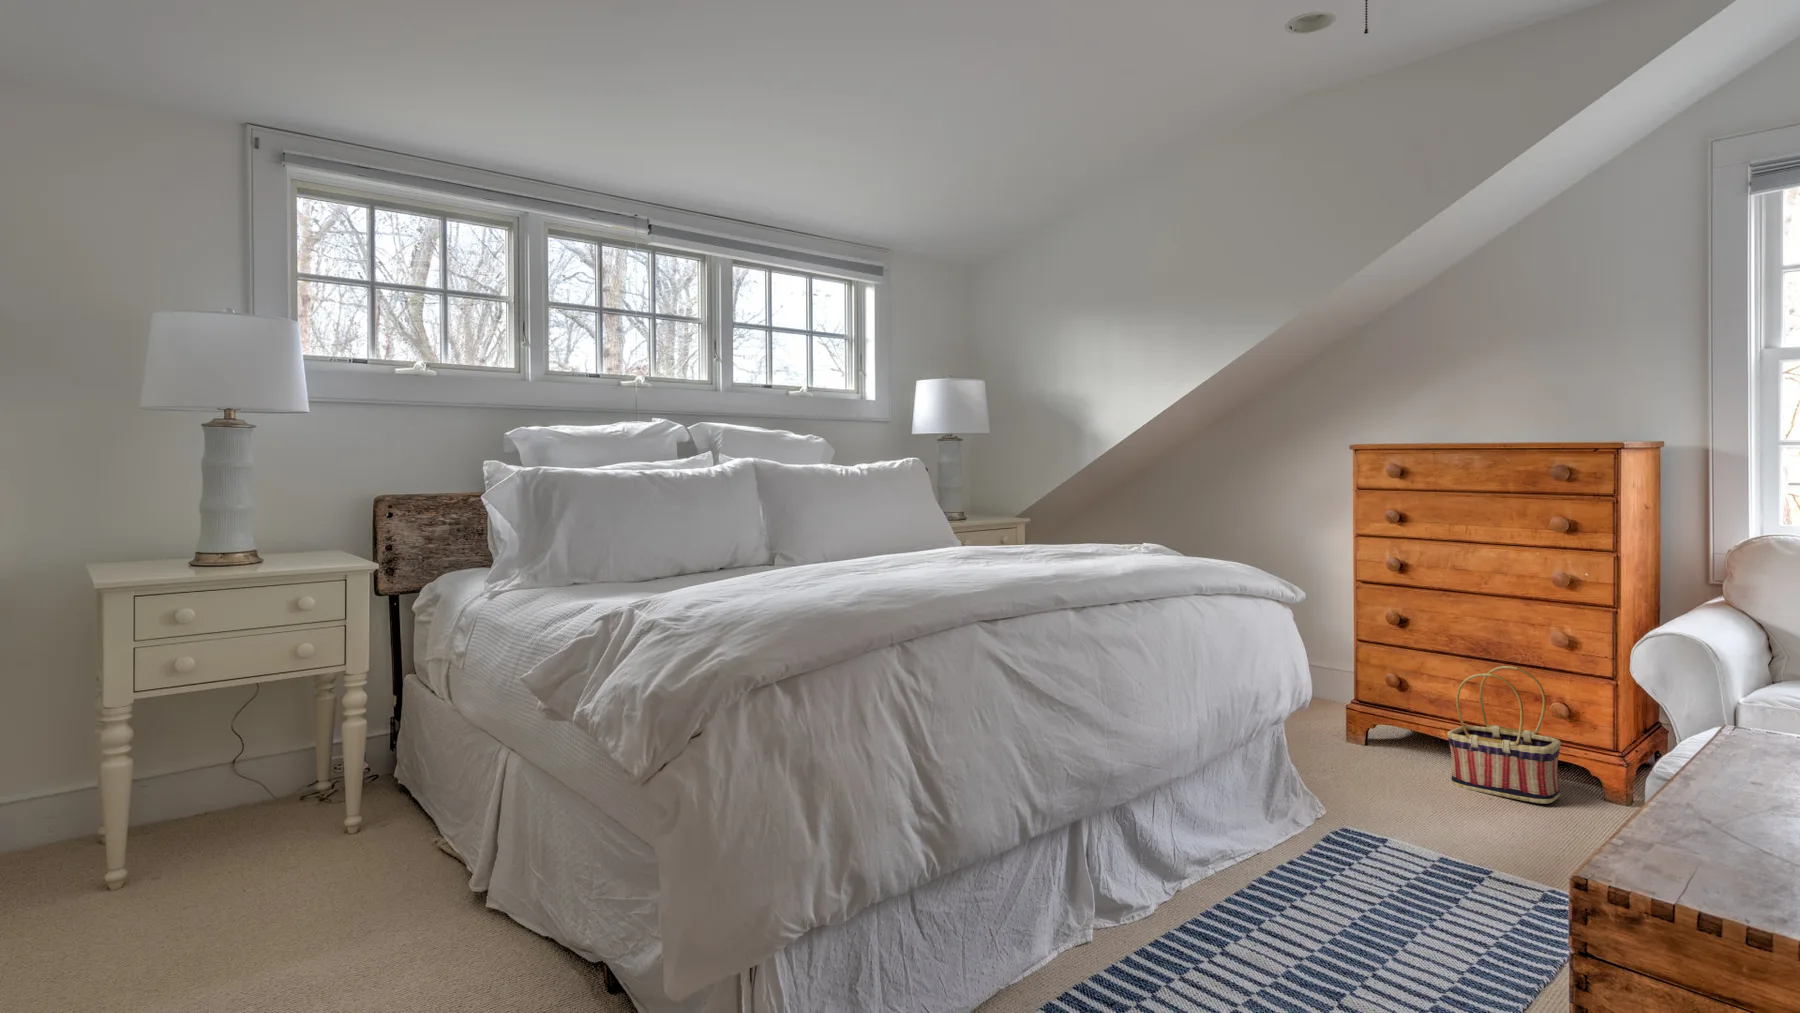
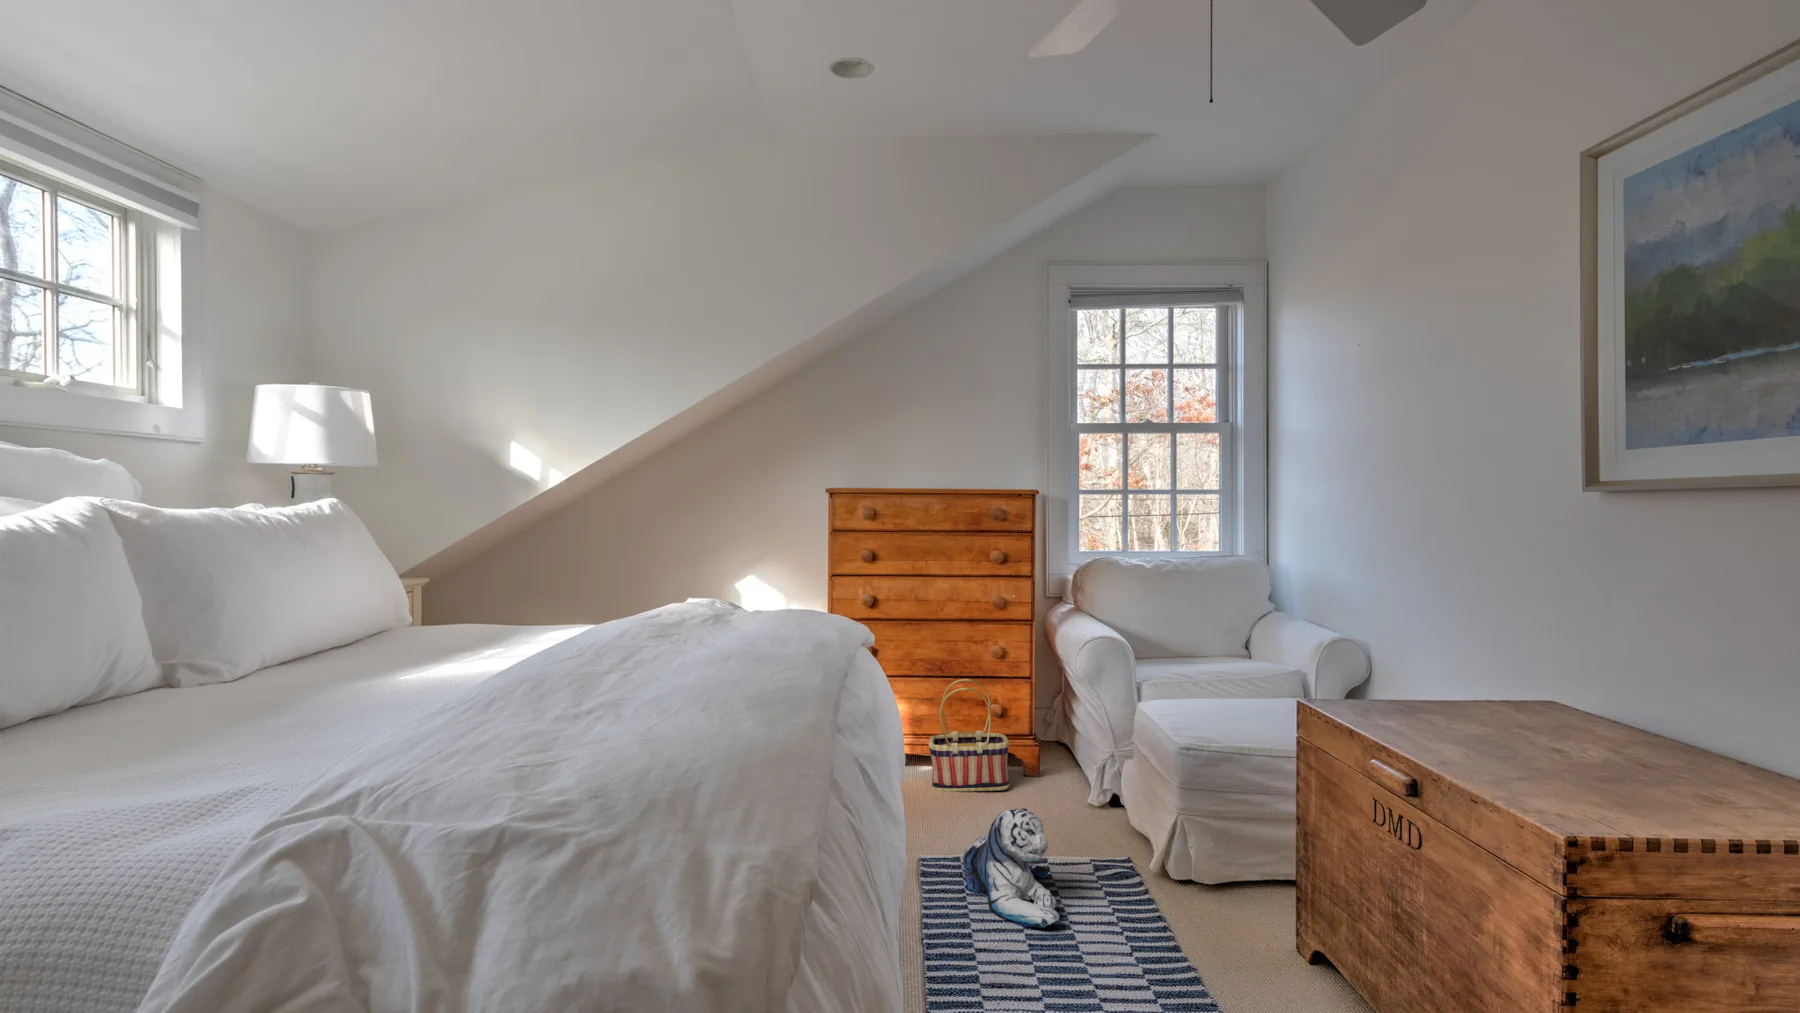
plush toy: none [1353,789,1462,917] -> present [963,808,1060,928]

